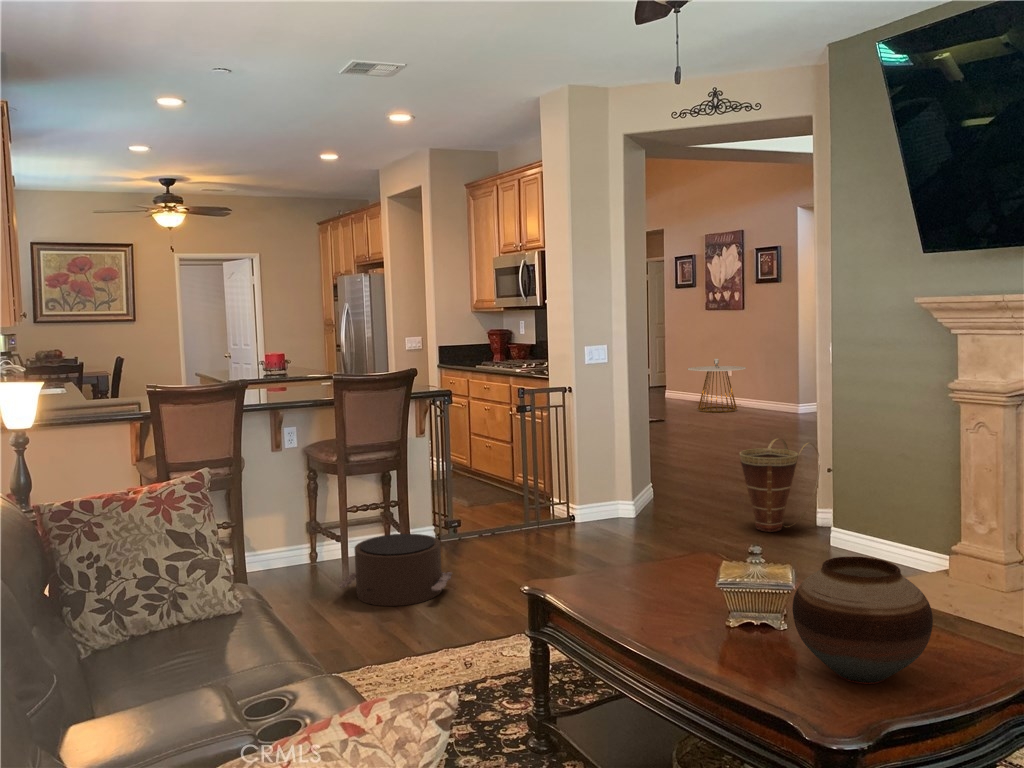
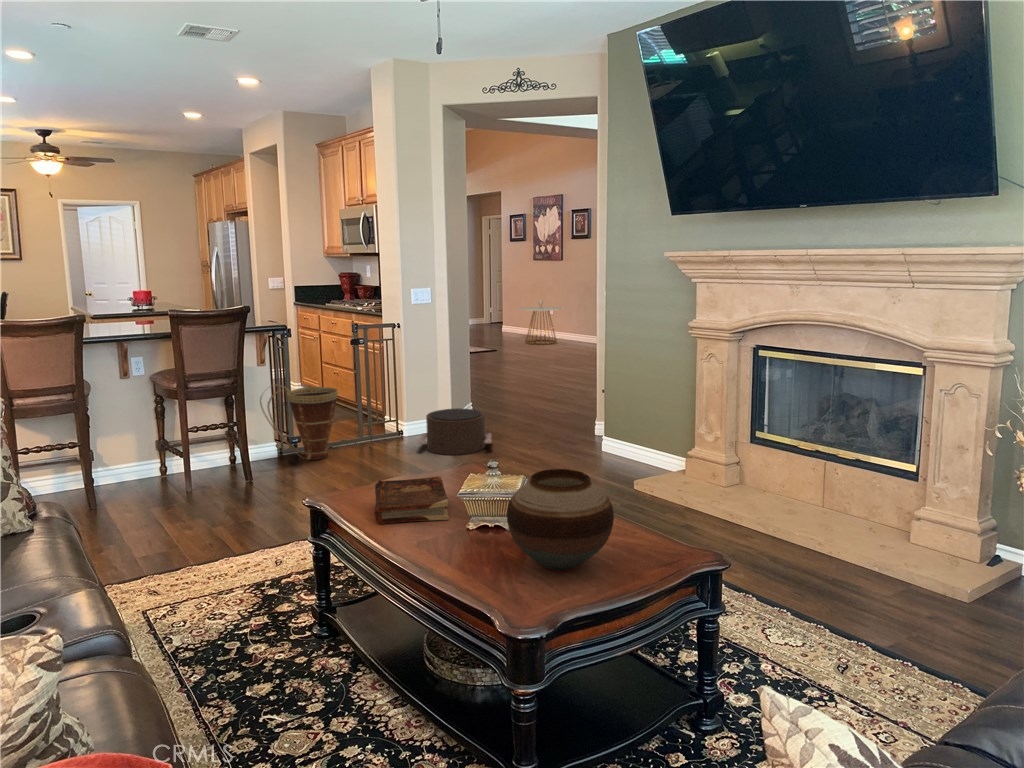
basket: present [739,439,820,532] -> present [260,385,338,460]
pouf: present [338,534,452,606] -> present [418,408,492,455]
book: none [601,565,700,620] -> present [375,476,449,525]

